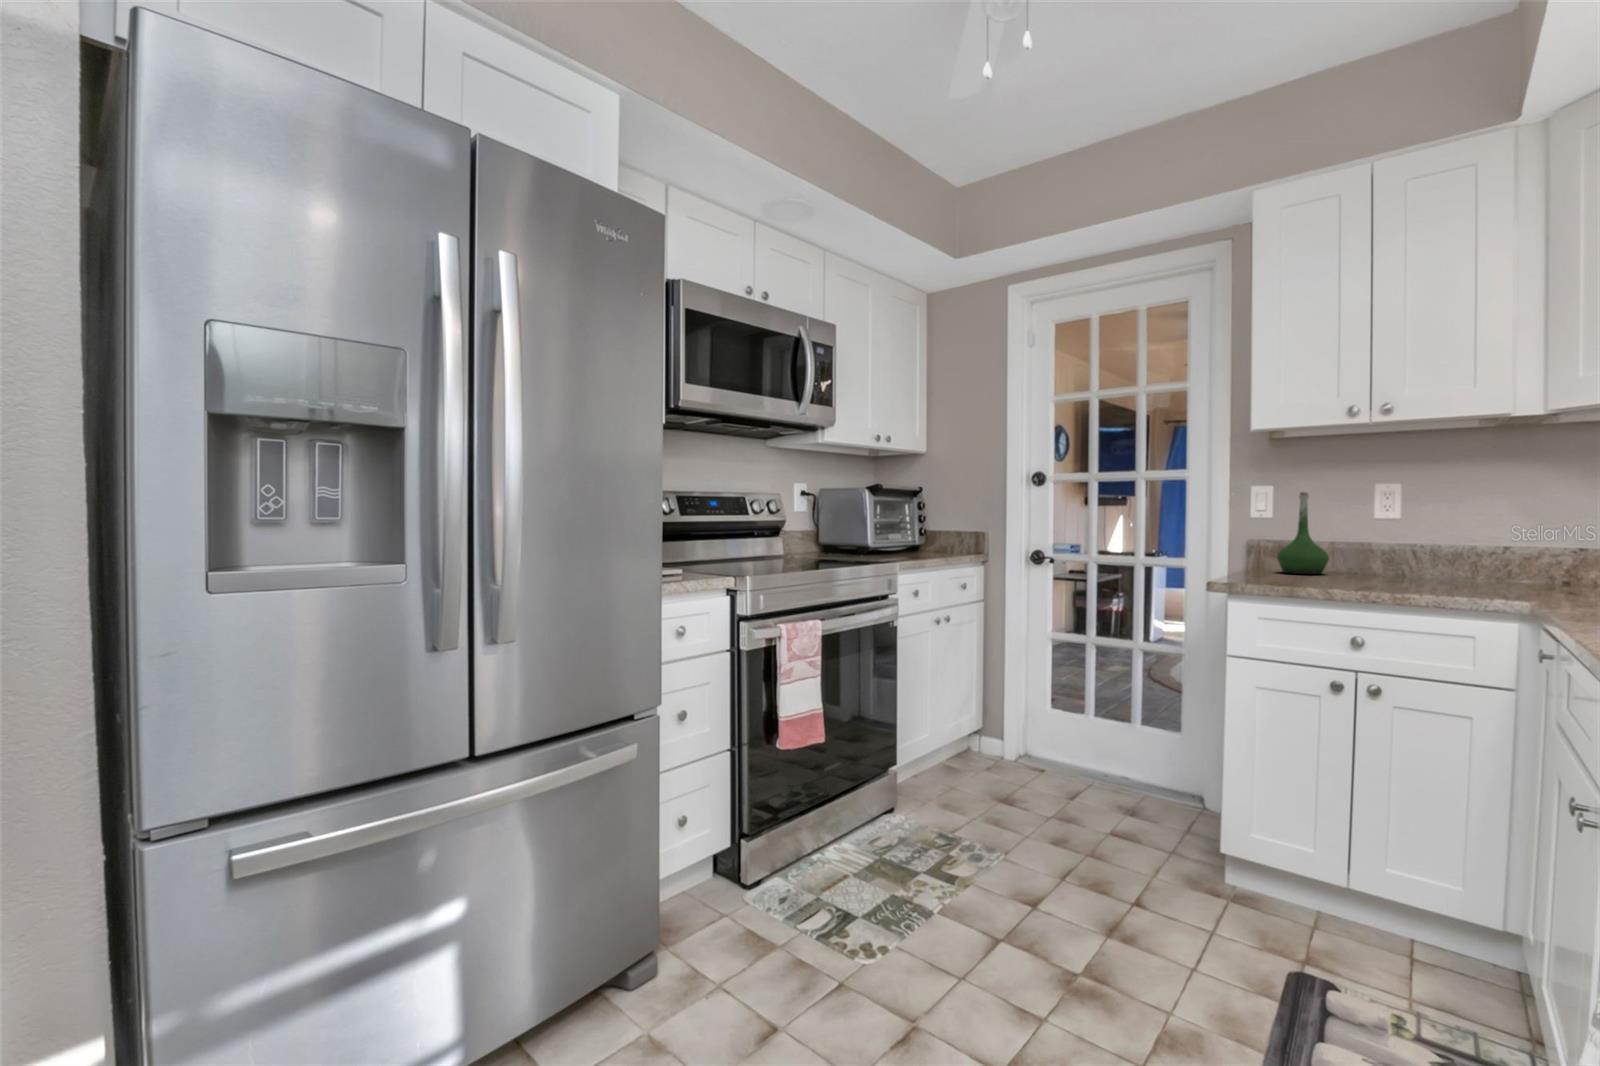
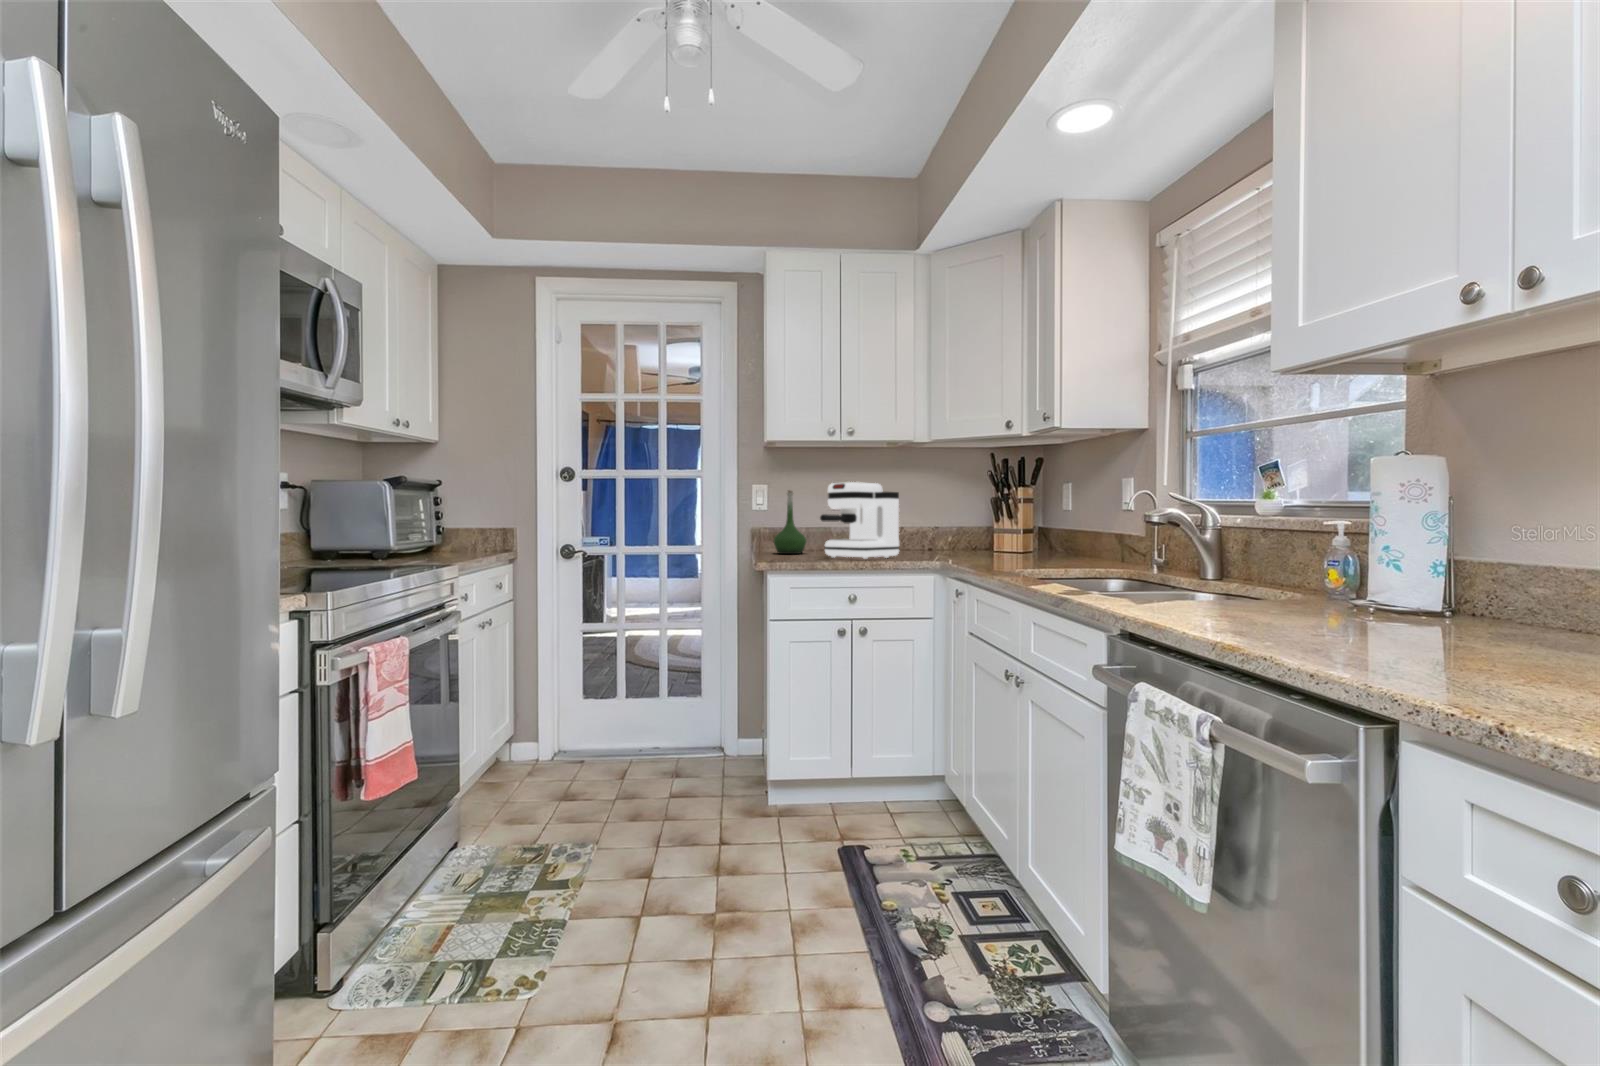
coffee maker: none [1328,479,1483,588] -> present [820,482,899,559]

